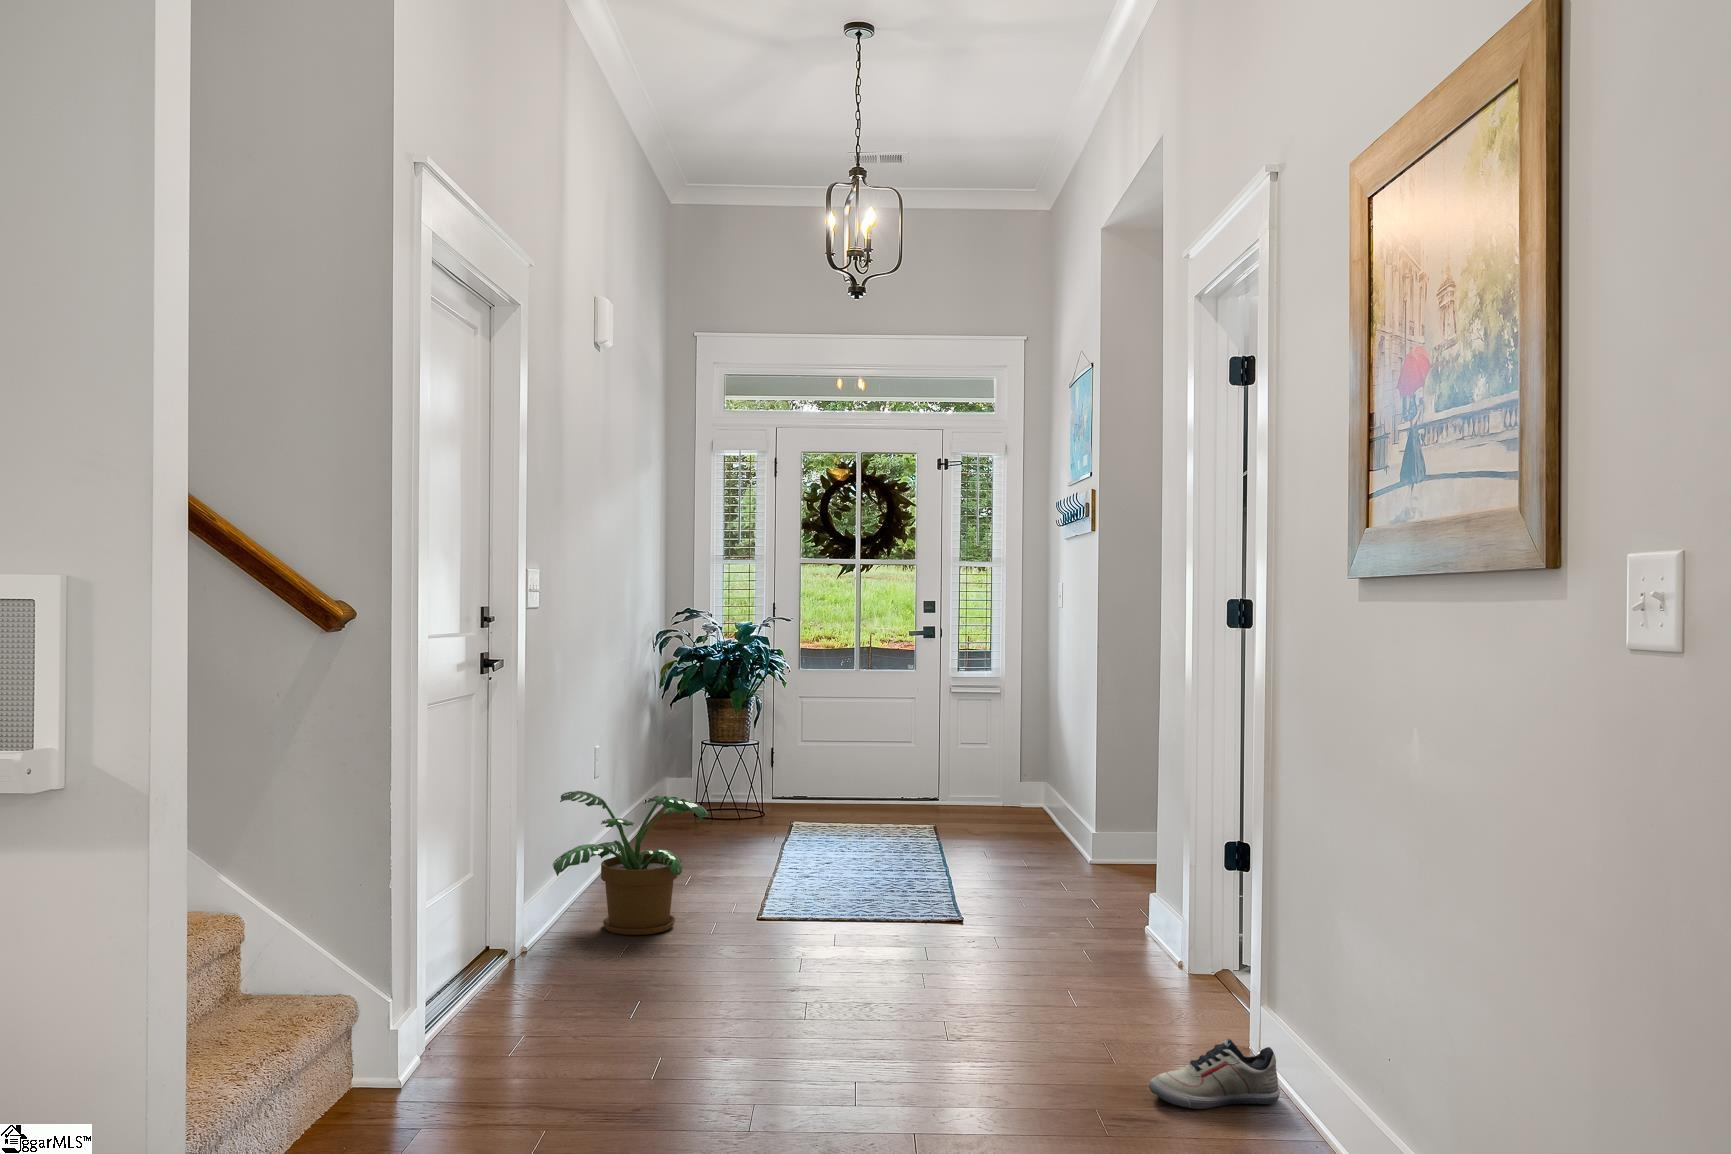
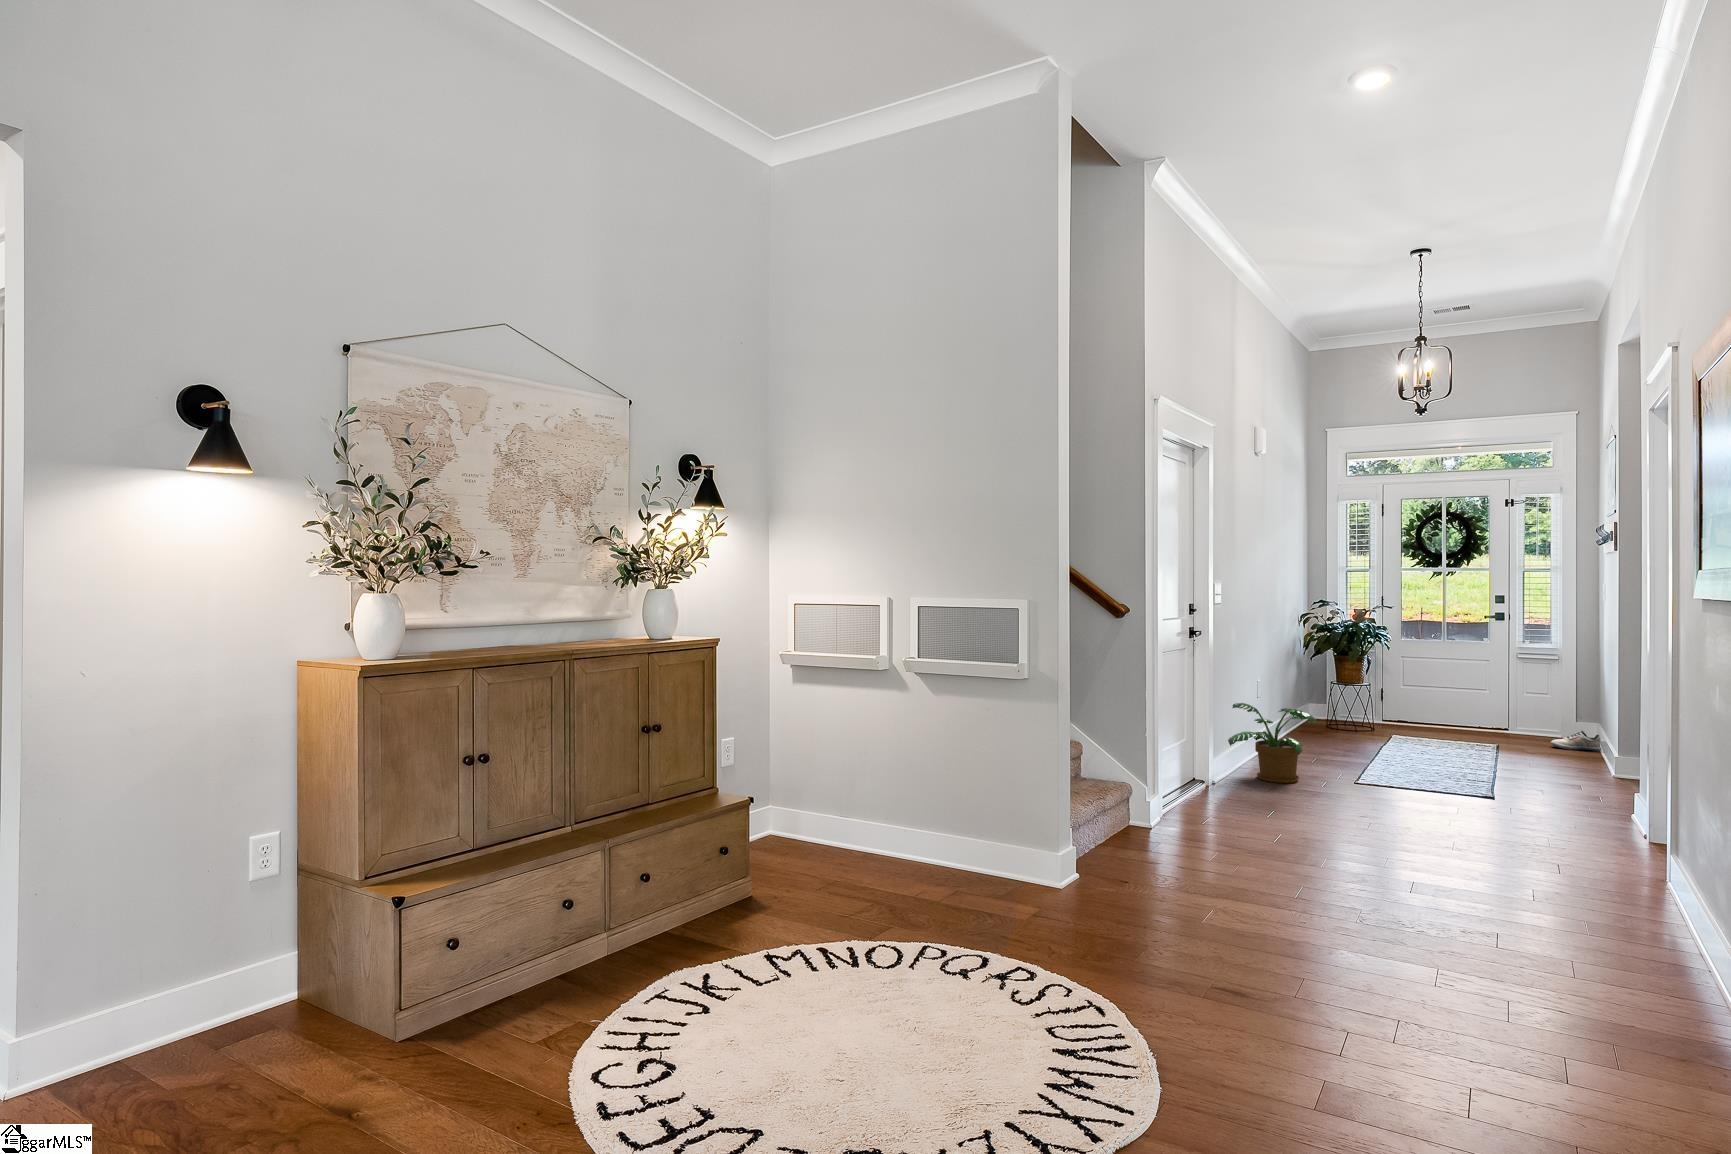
shoe: present [1149,1039,1280,1109] -> present [1550,730,1602,751]

